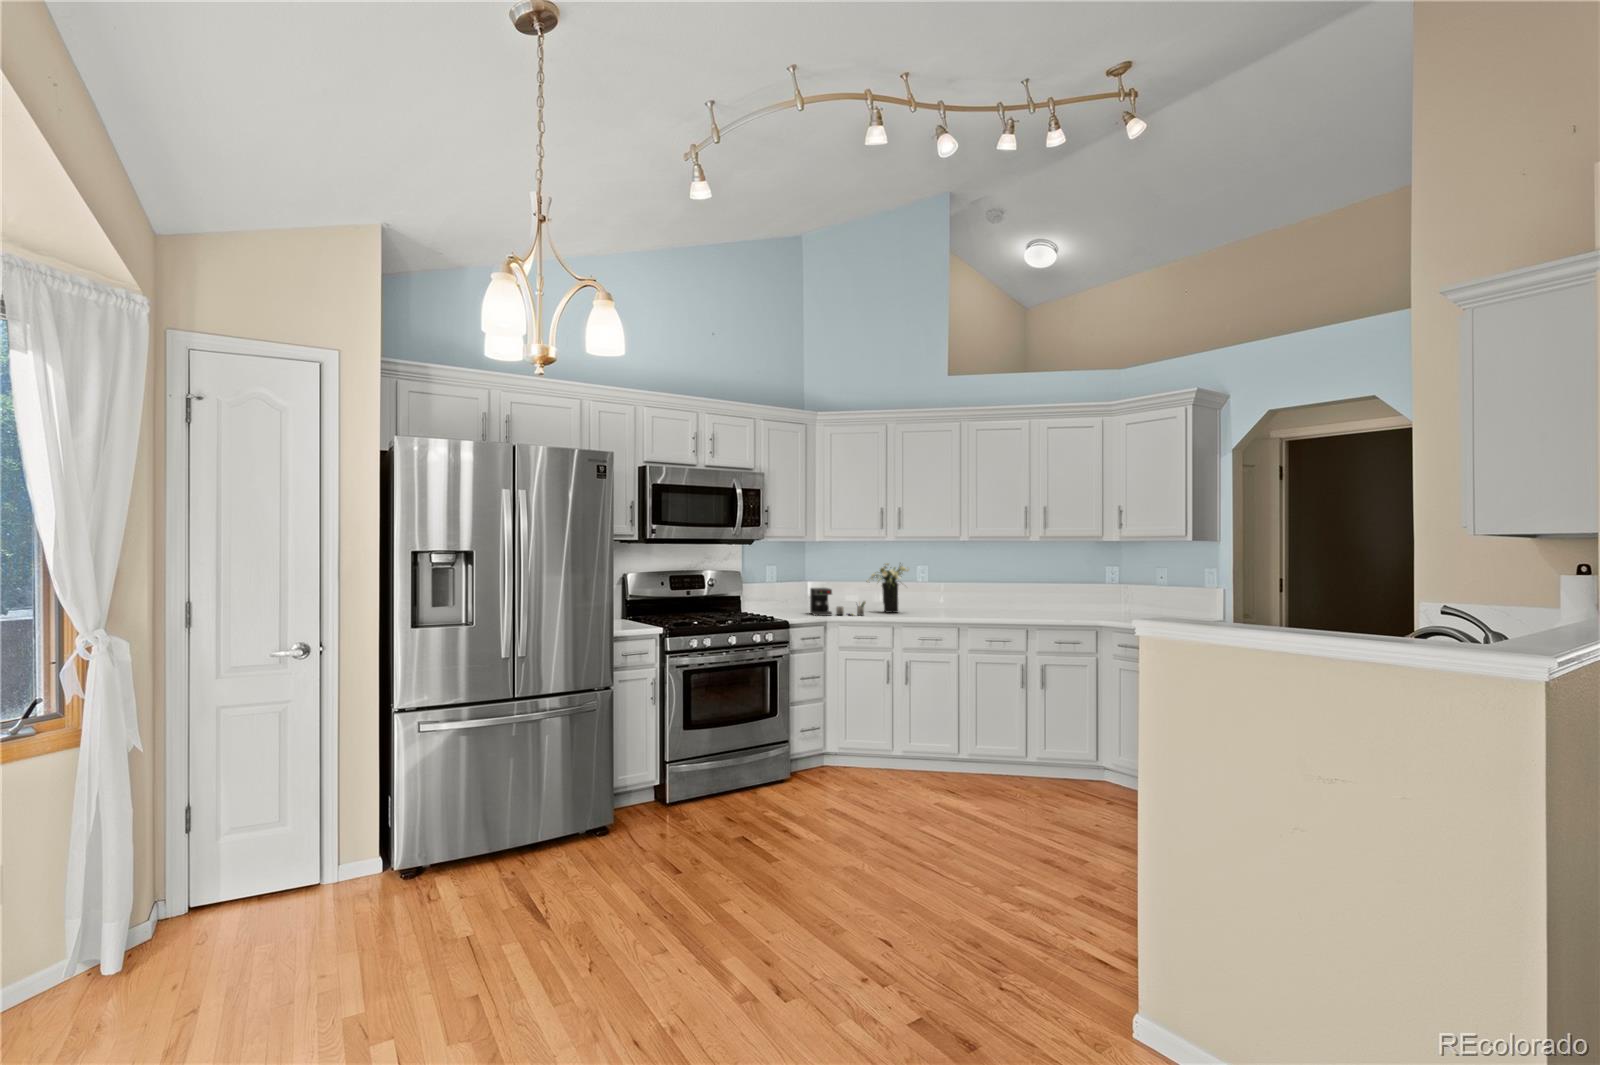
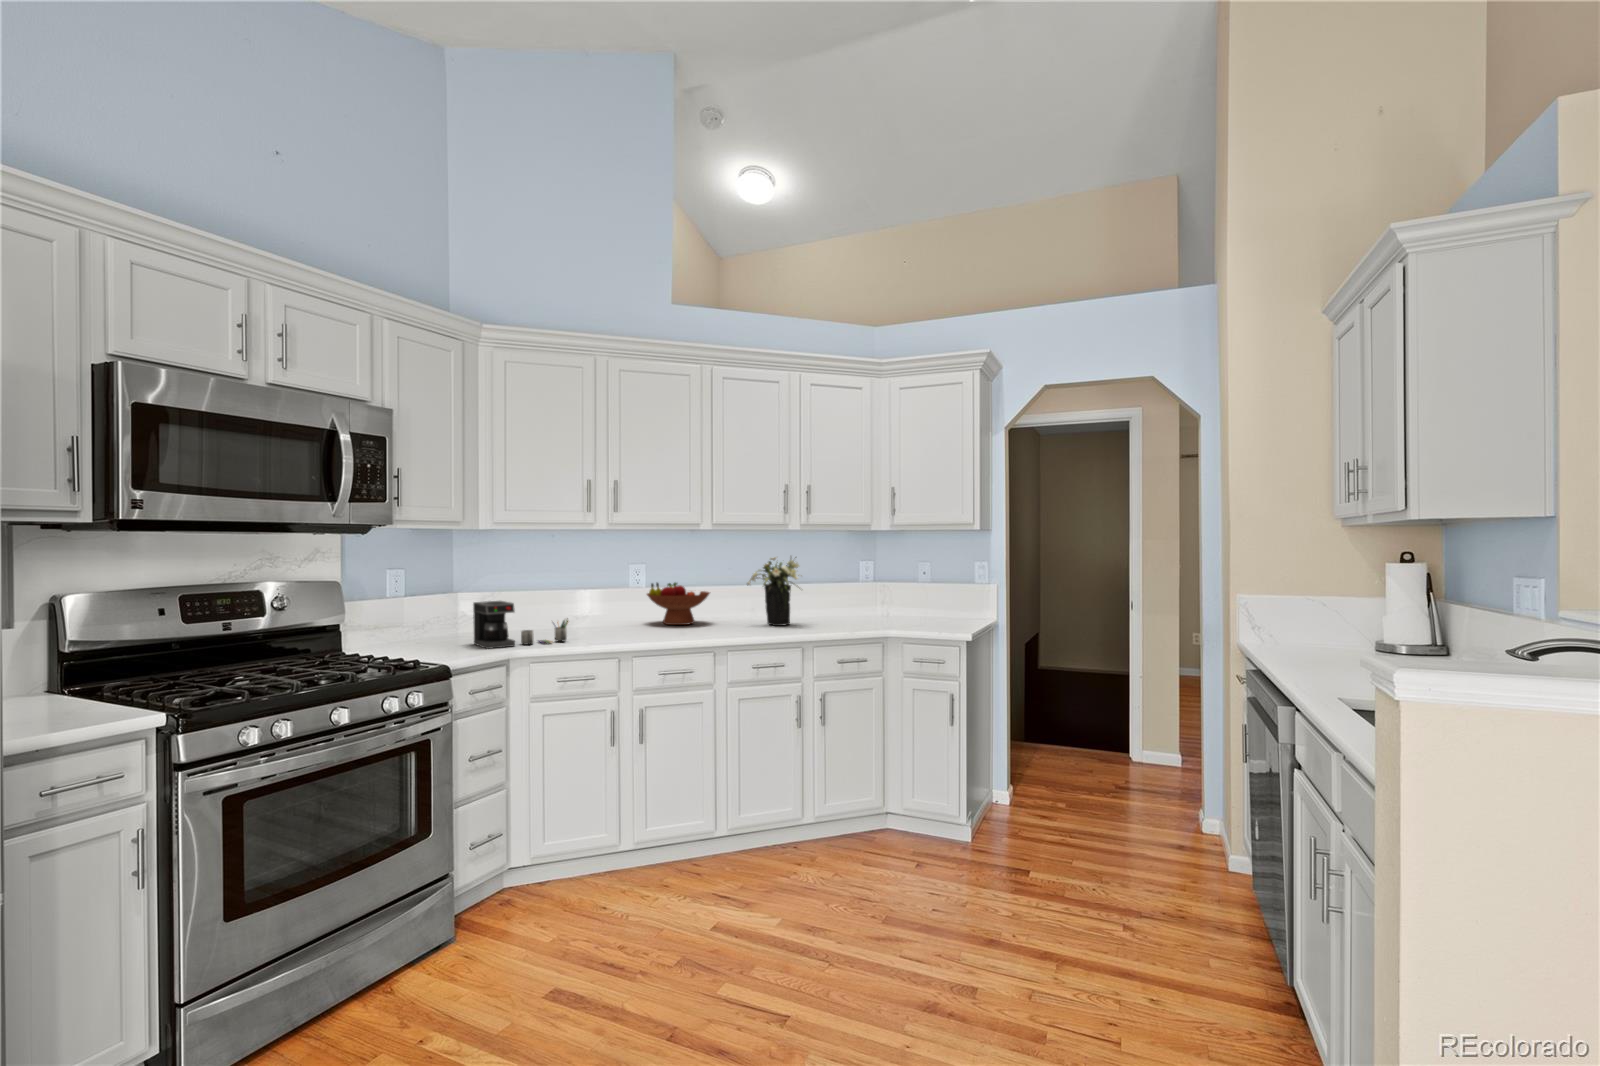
flower arrangement: present [866,563,909,613] -> present [747,557,799,626]
fruit bowl: none [925,582,971,612] -> present [647,583,710,625]

